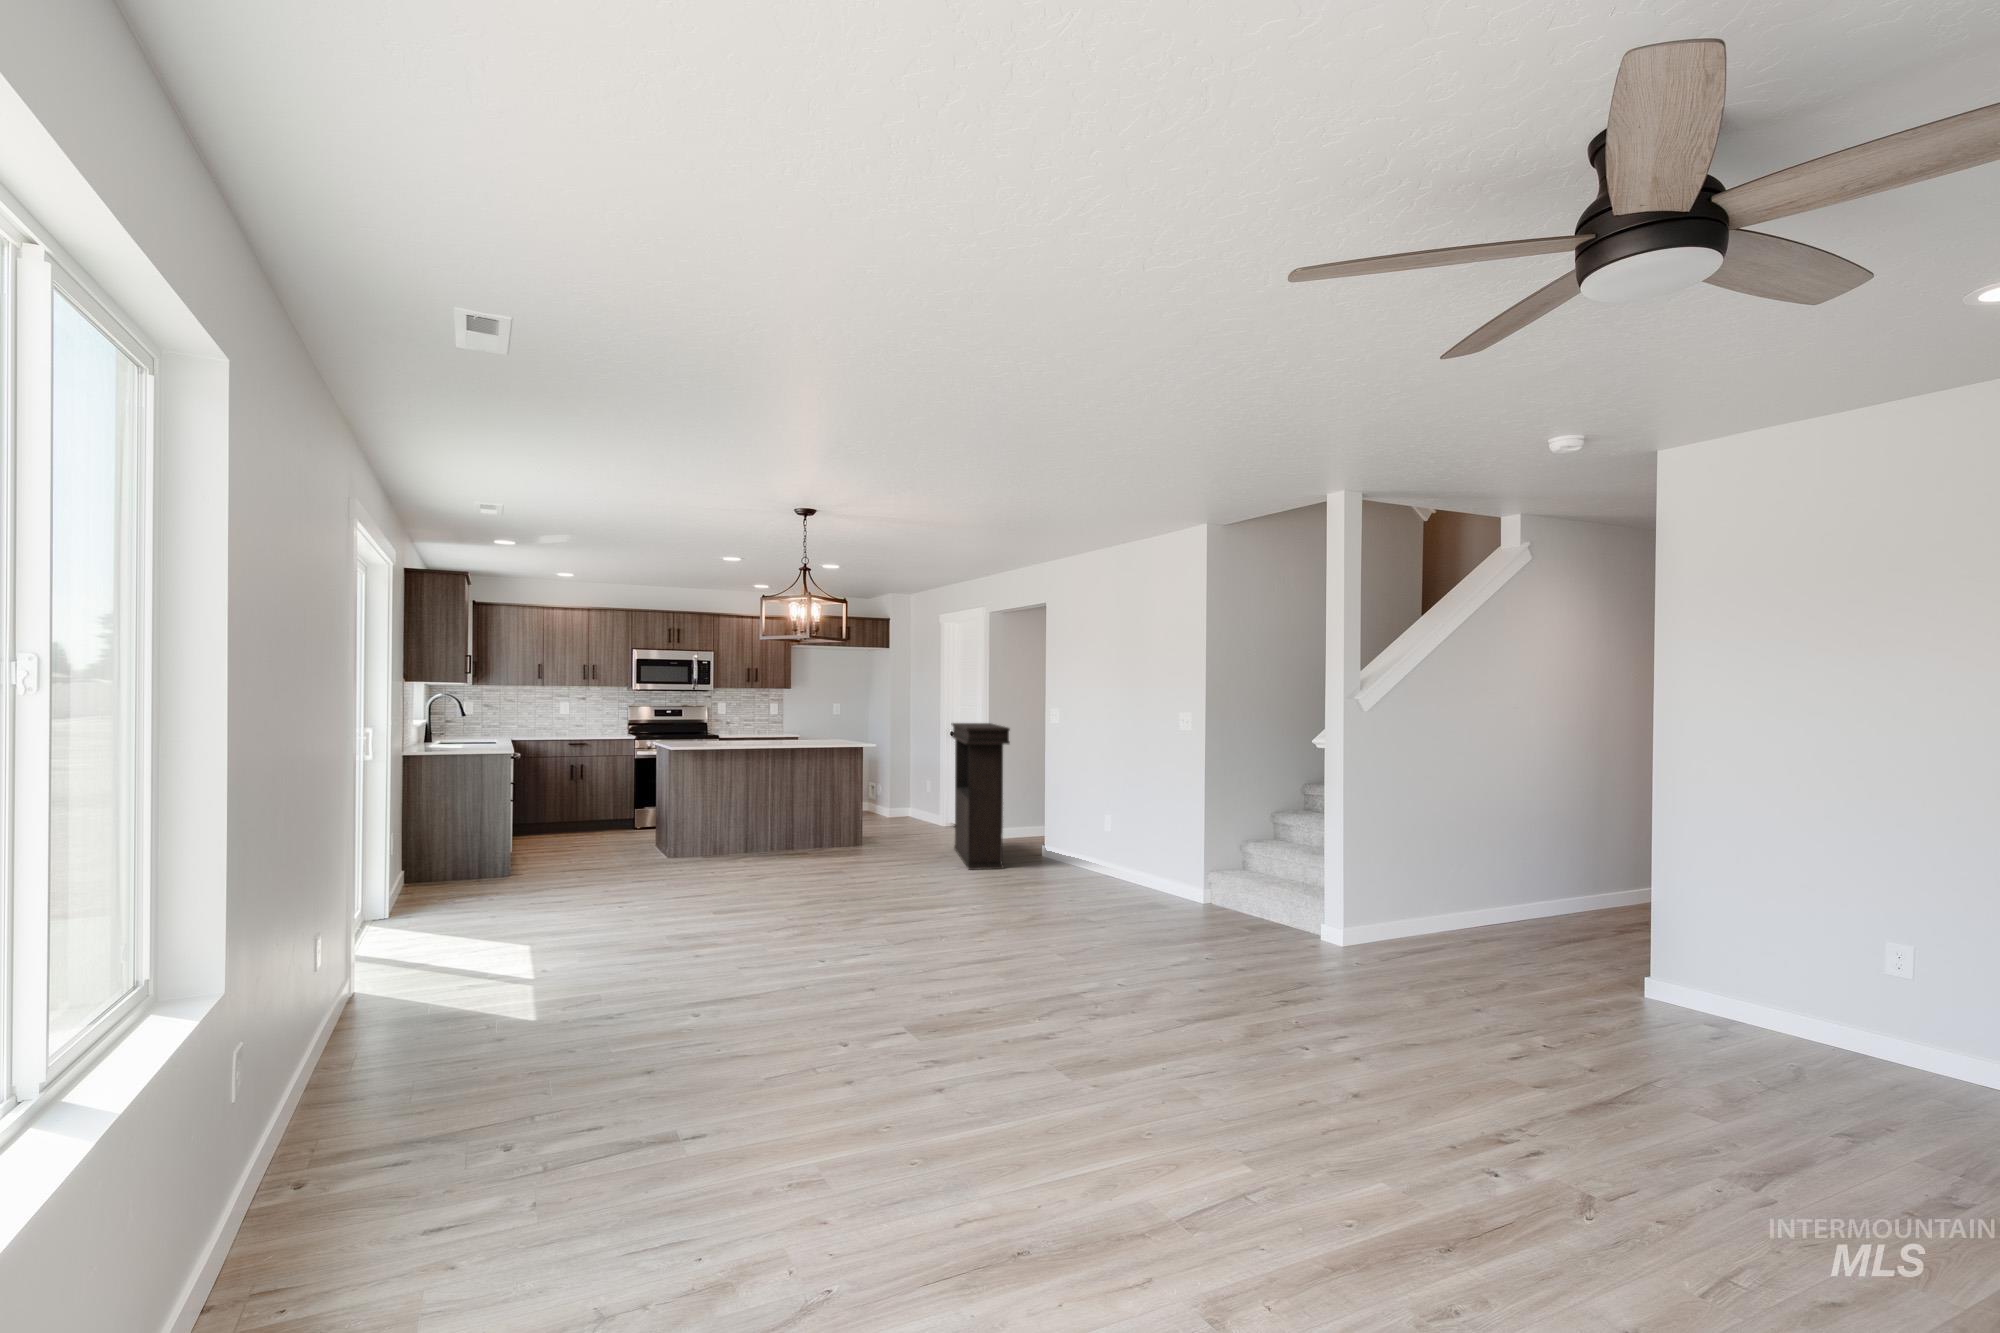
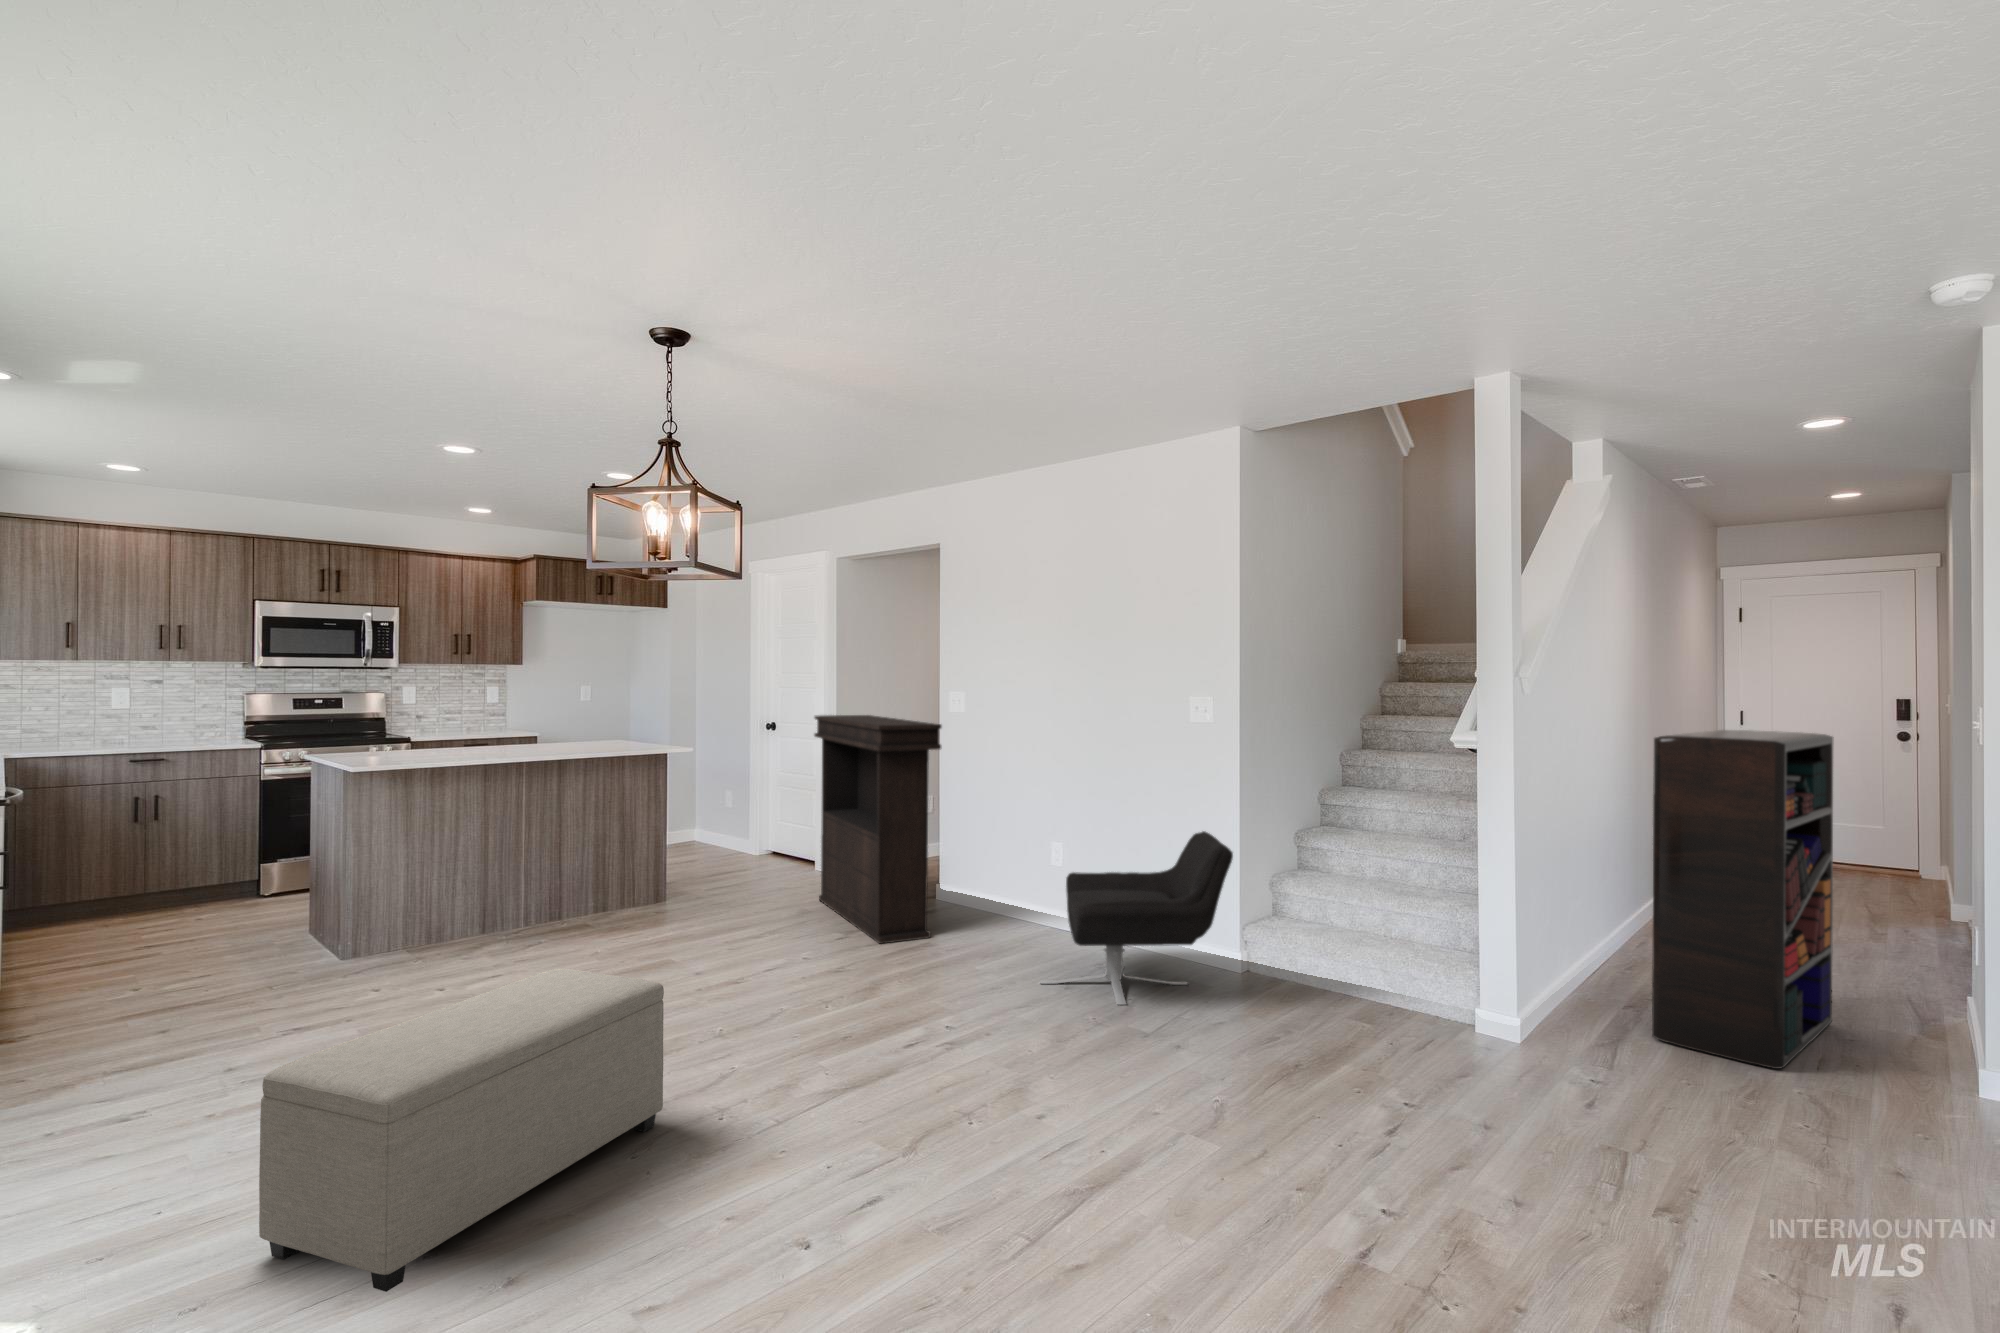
bookshelf: none [1403,735,1559,954] -> present [1652,730,1834,1069]
lounge chair: none [1044,800,1165,903] -> present [1040,831,1233,1005]
ottoman: none [612,843,790,950] -> present [259,968,664,1292]

